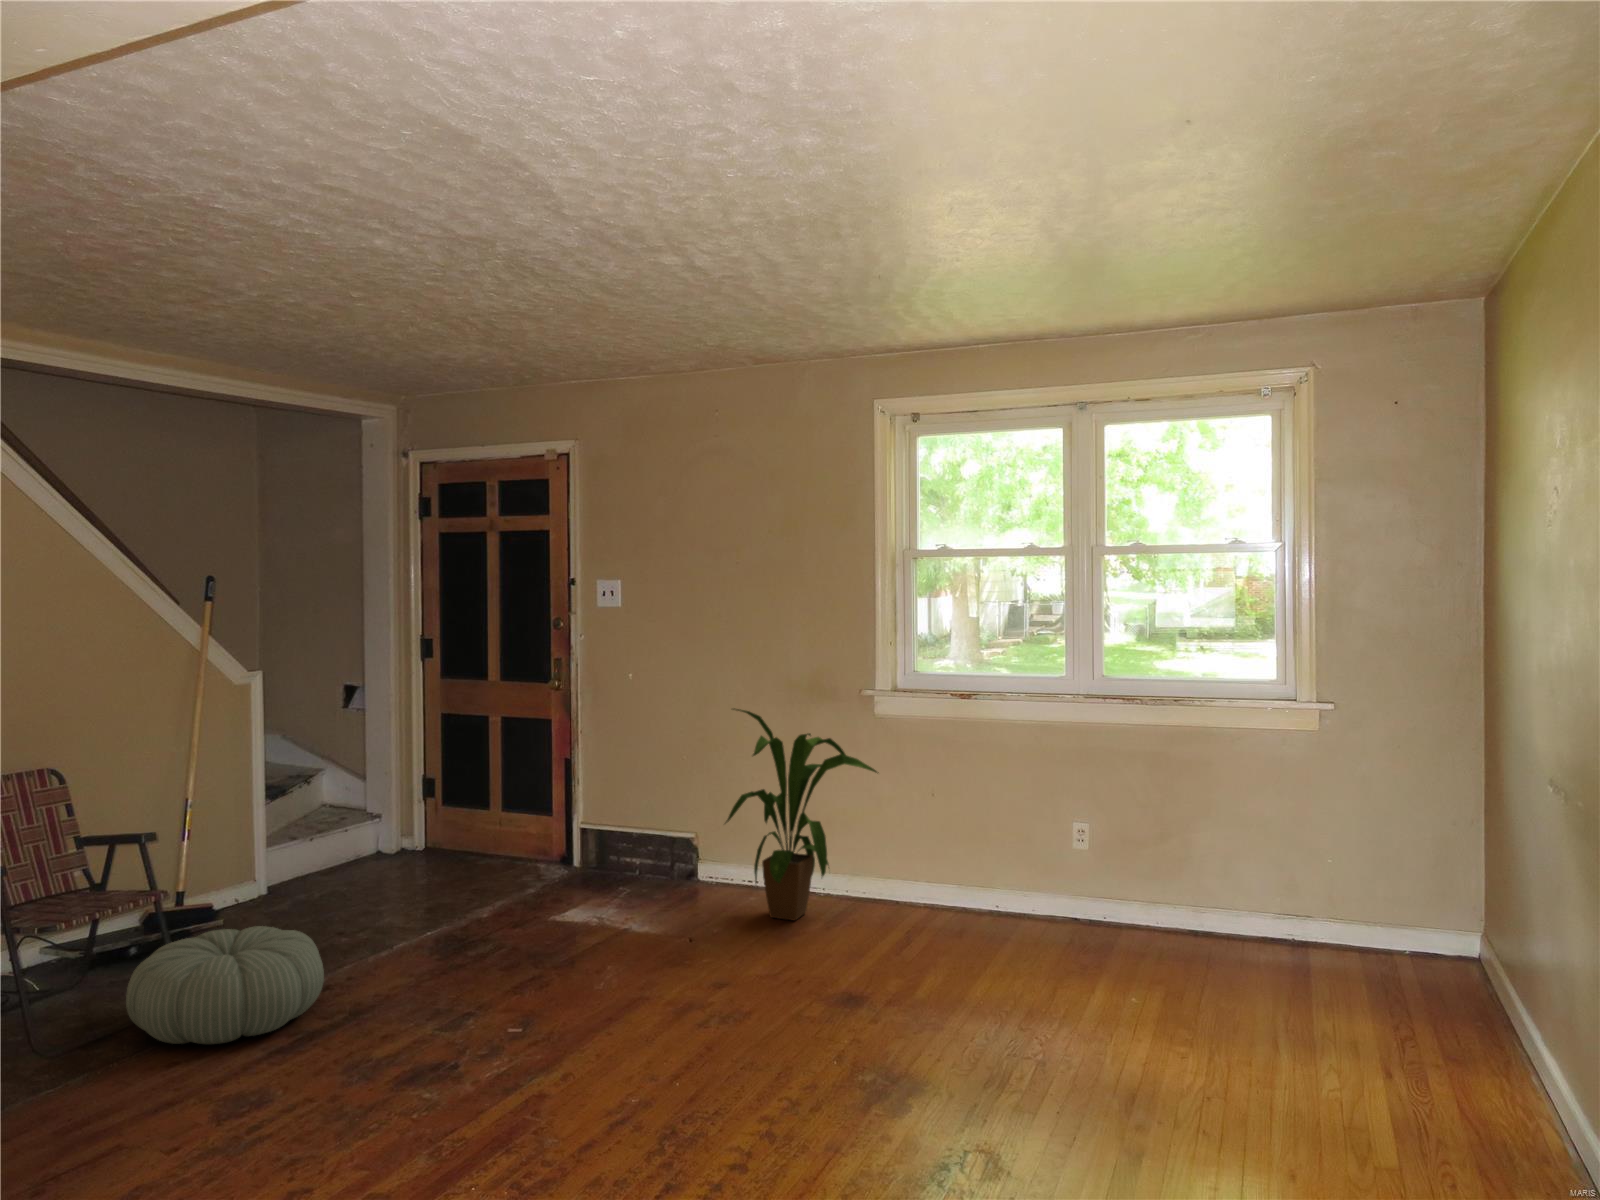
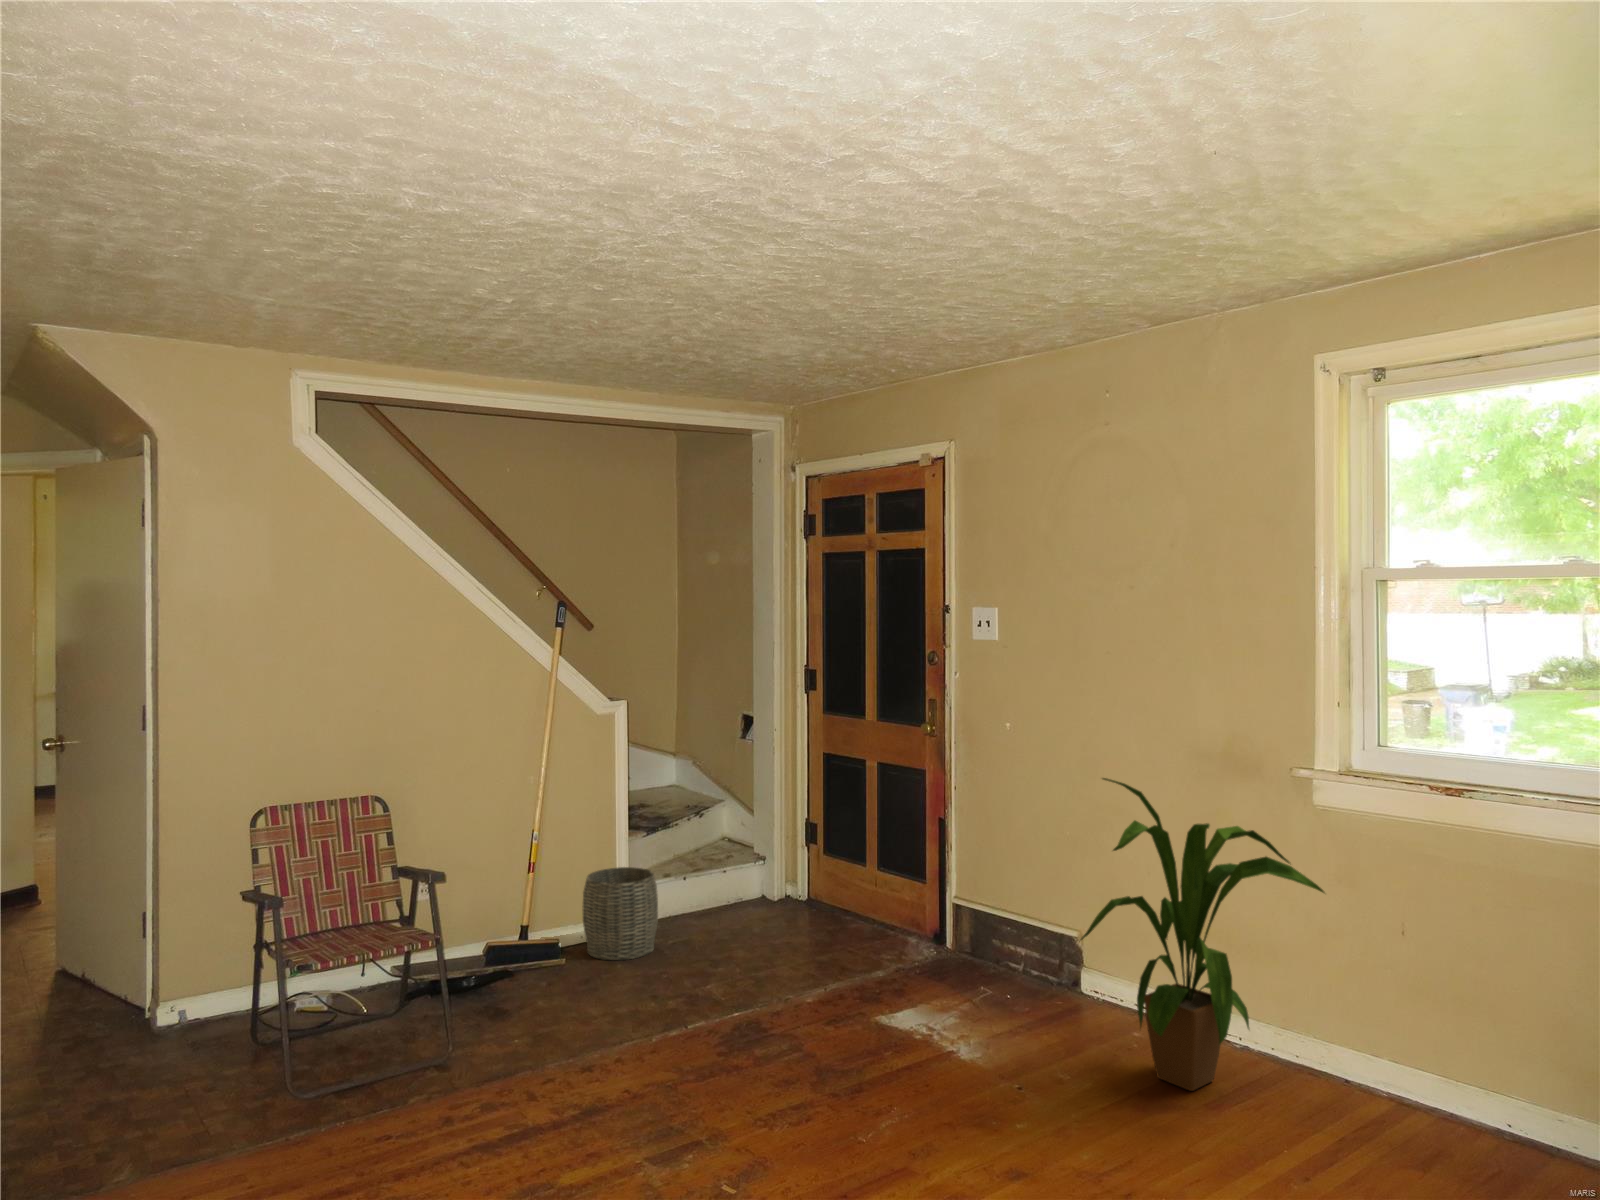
woven basket: none [233,829,310,915] -> present [583,867,658,960]
pouf: present [126,926,324,1044] -> none [357,989,565,1133]

